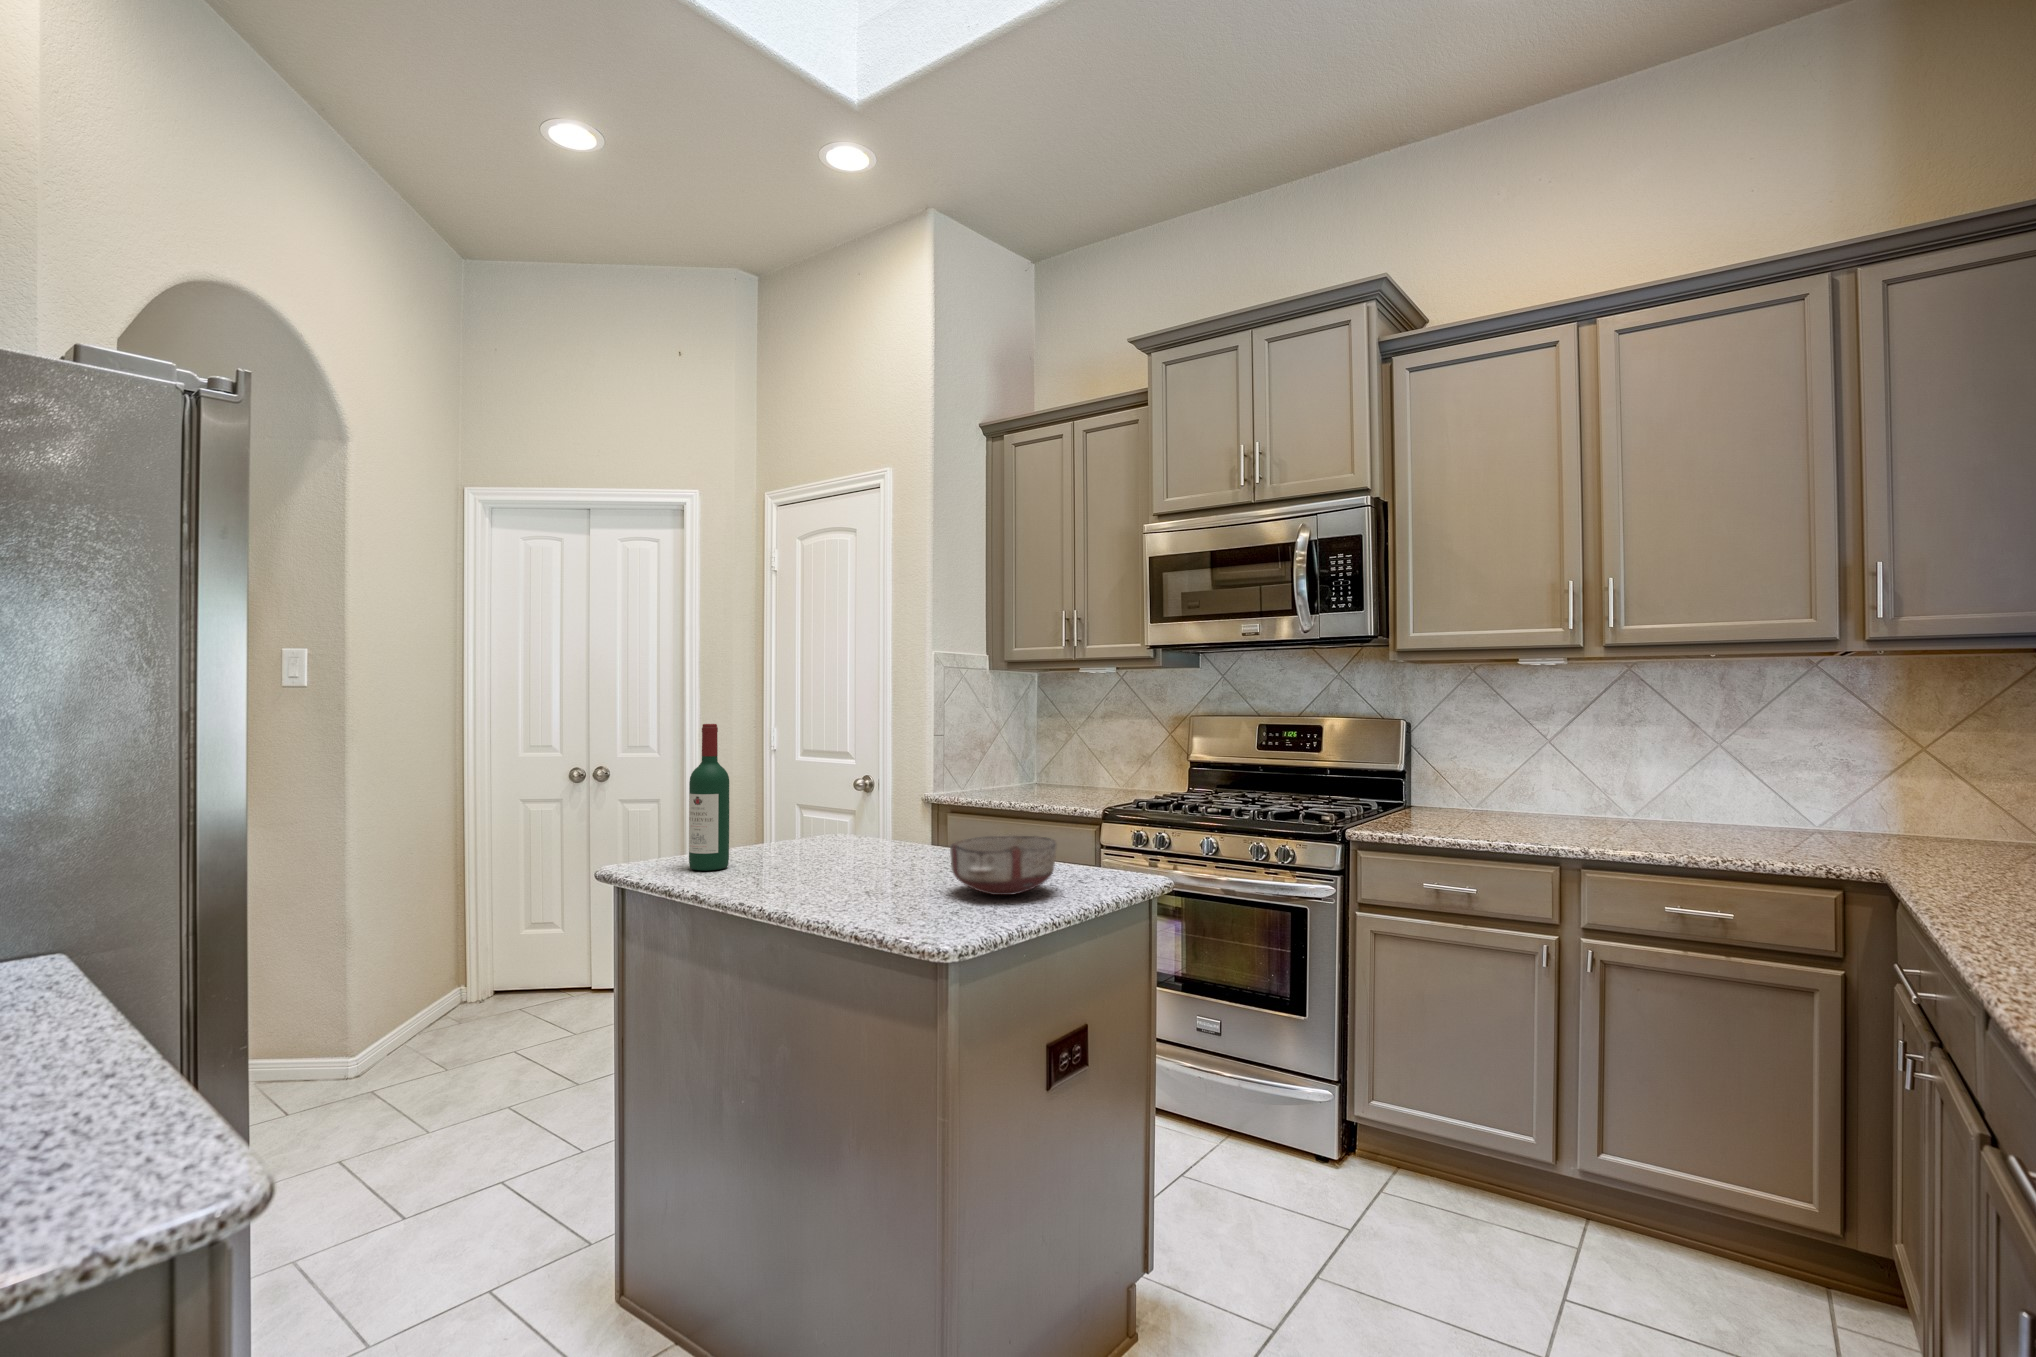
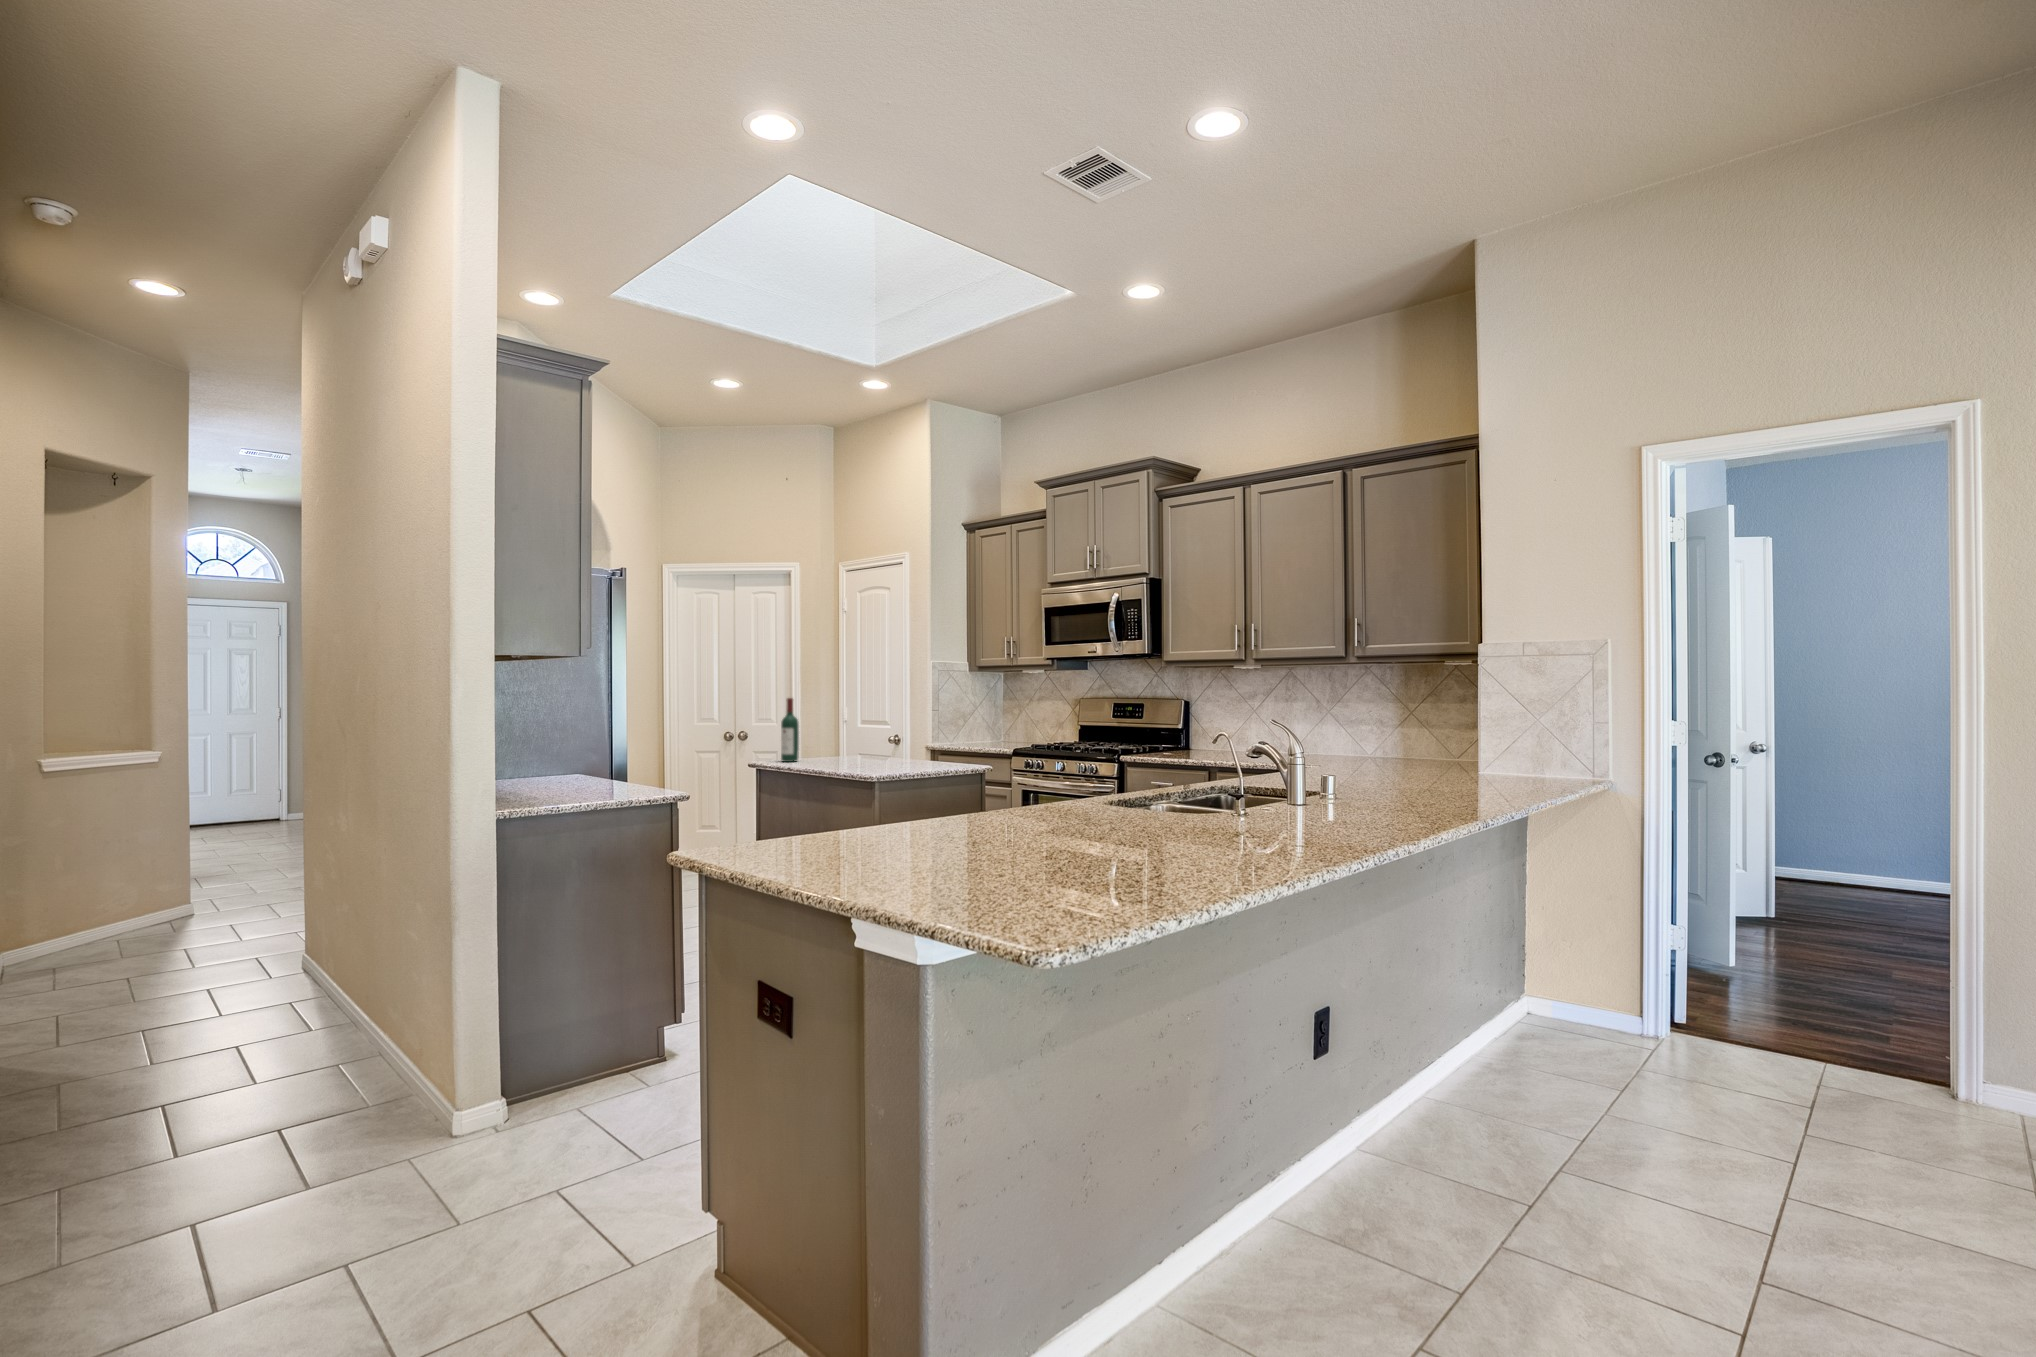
ceramic bowl: present [950,836,1056,895] -> none [884,745,929,767]

